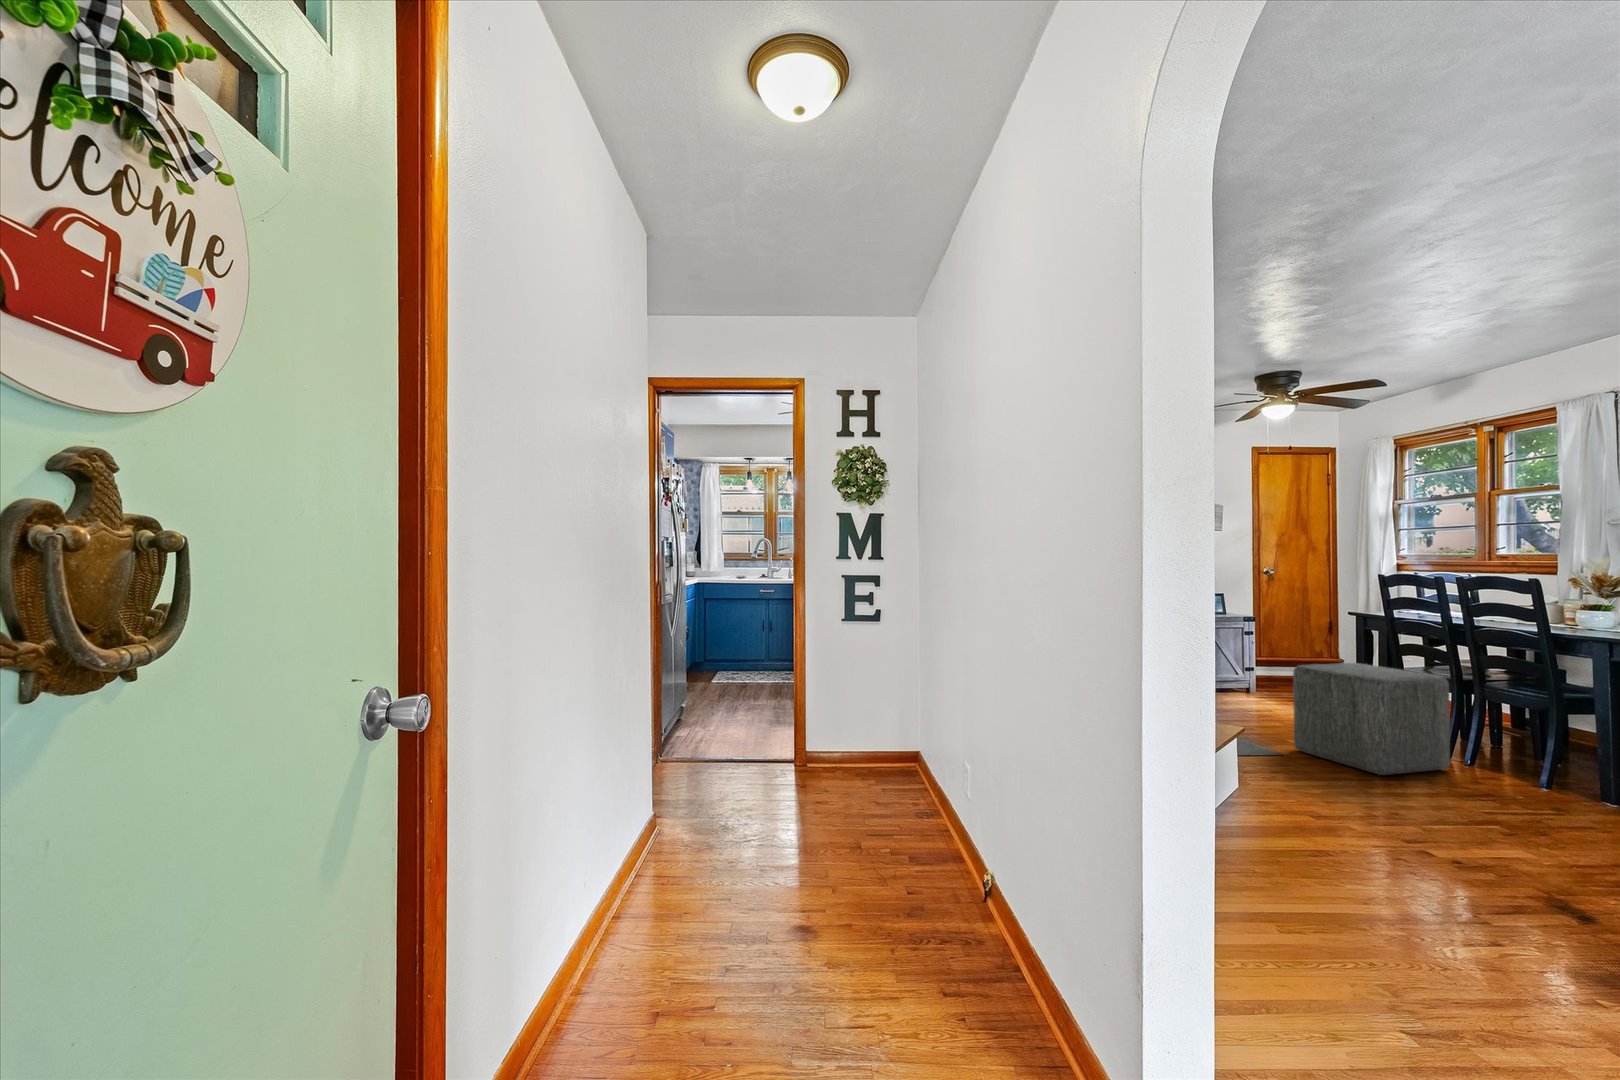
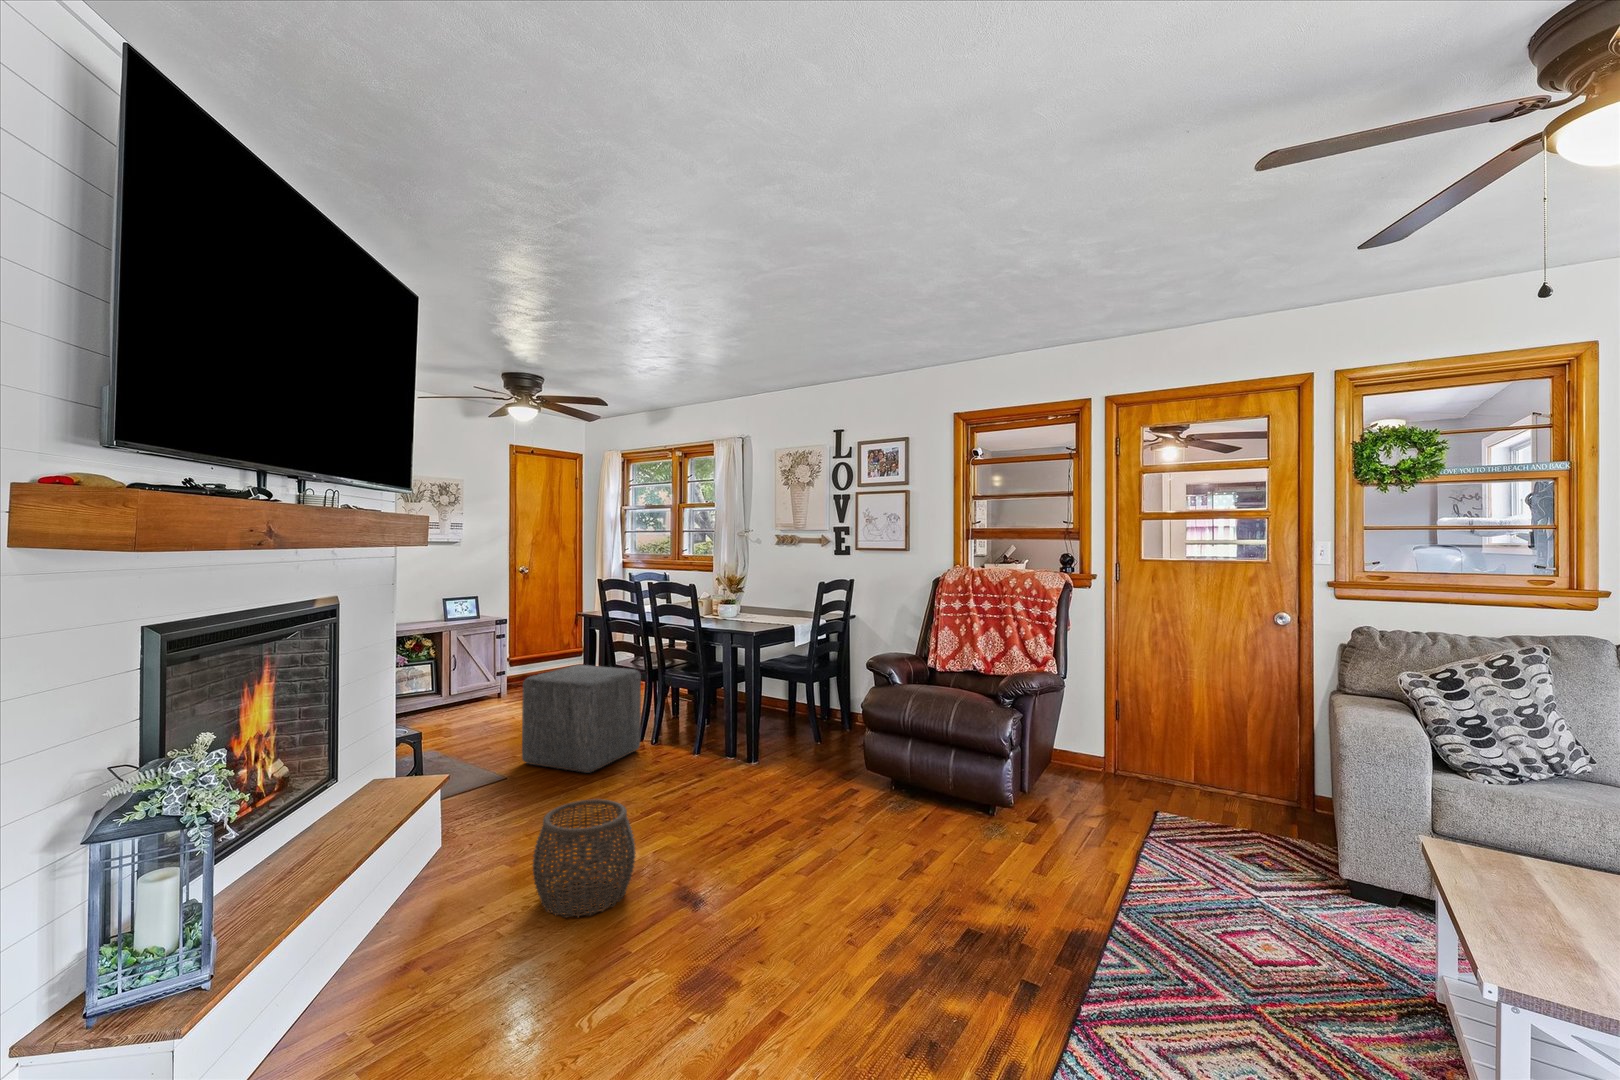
woven basket: none [1343,777,1480,895] -> present [533,799,636,917]

